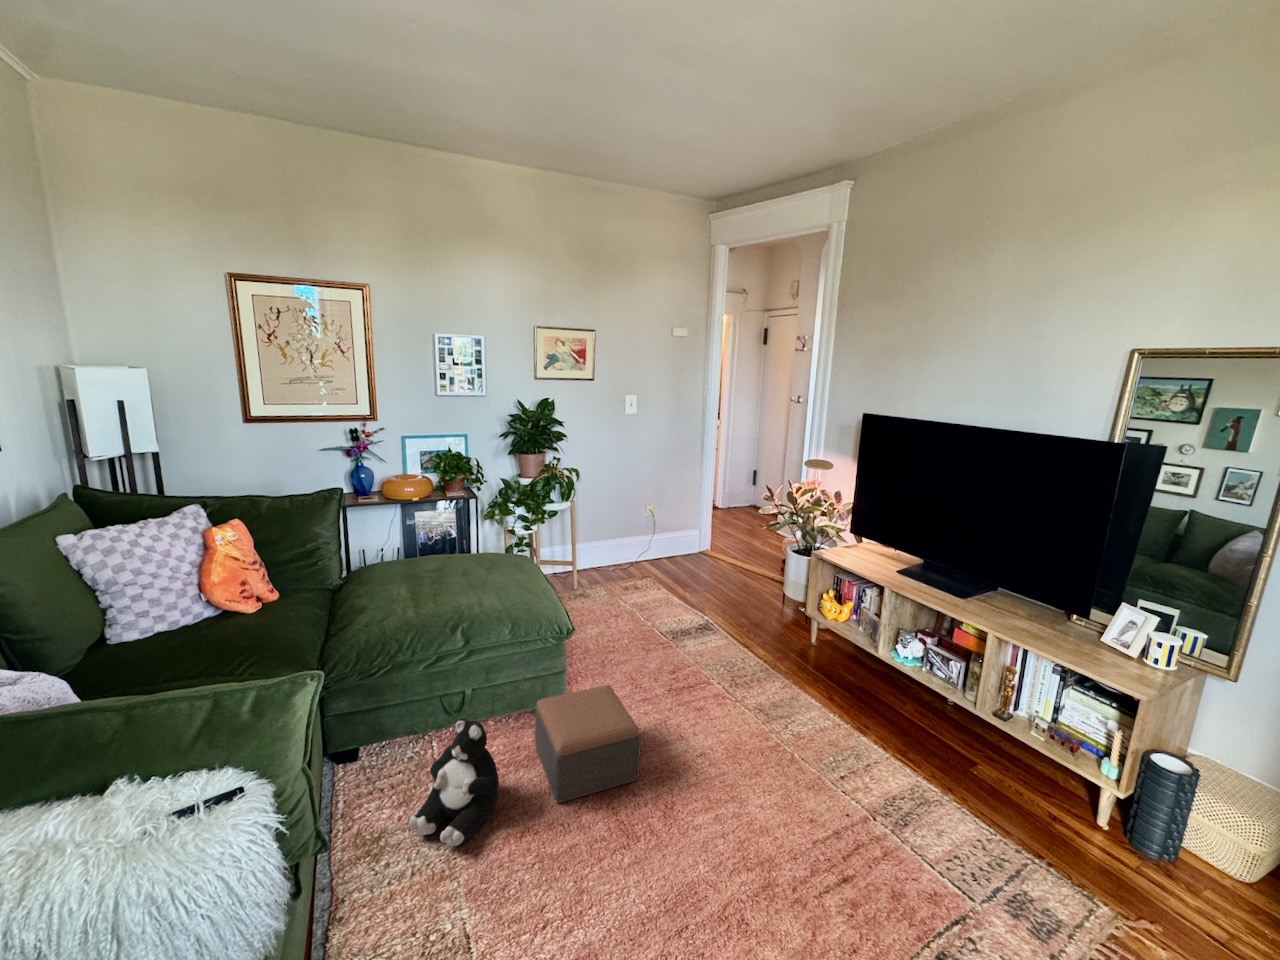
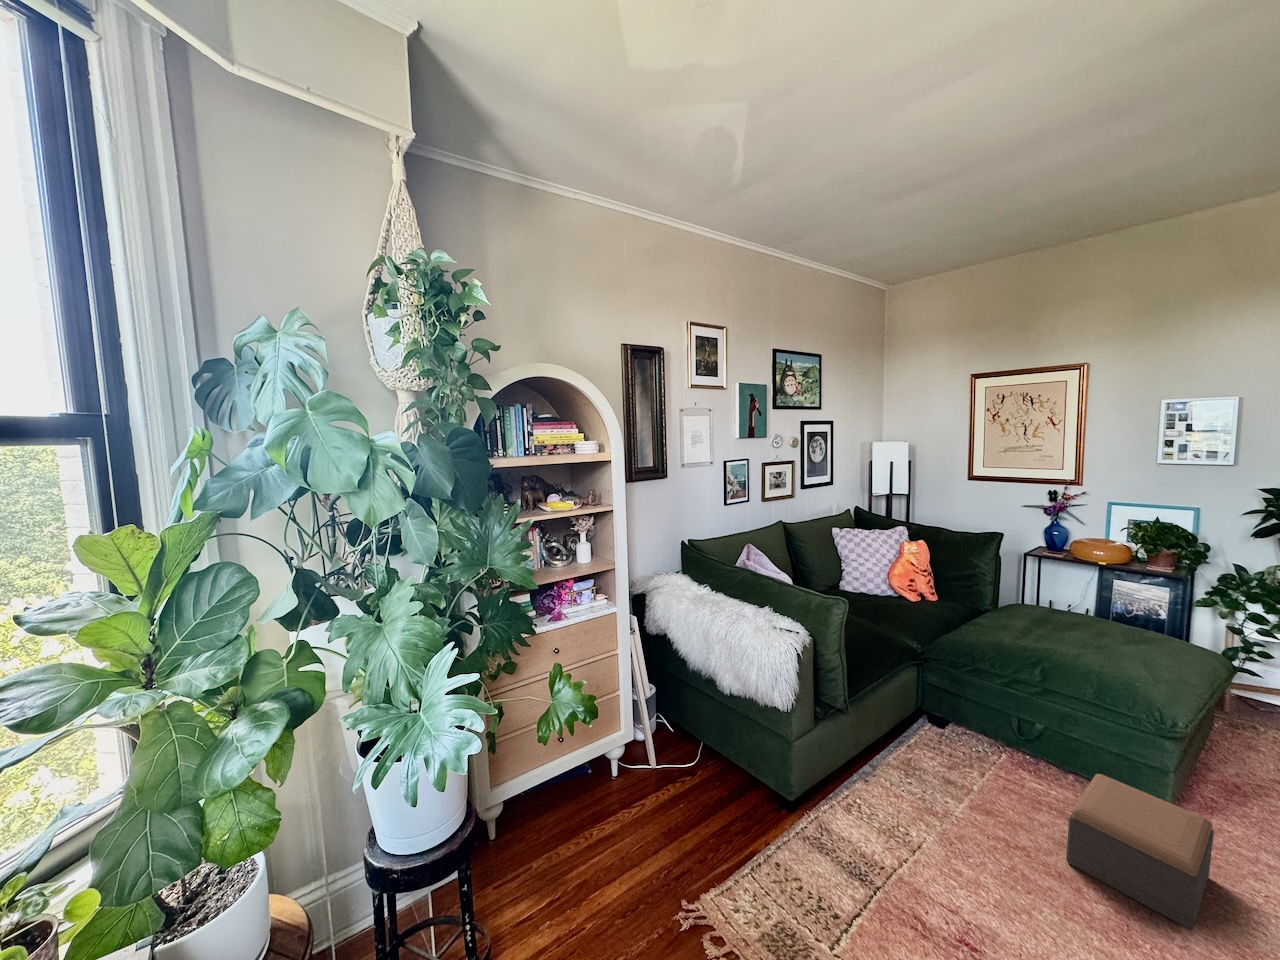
plush toy: present [409,719,499,846] -> none [935,729,1022,817]

